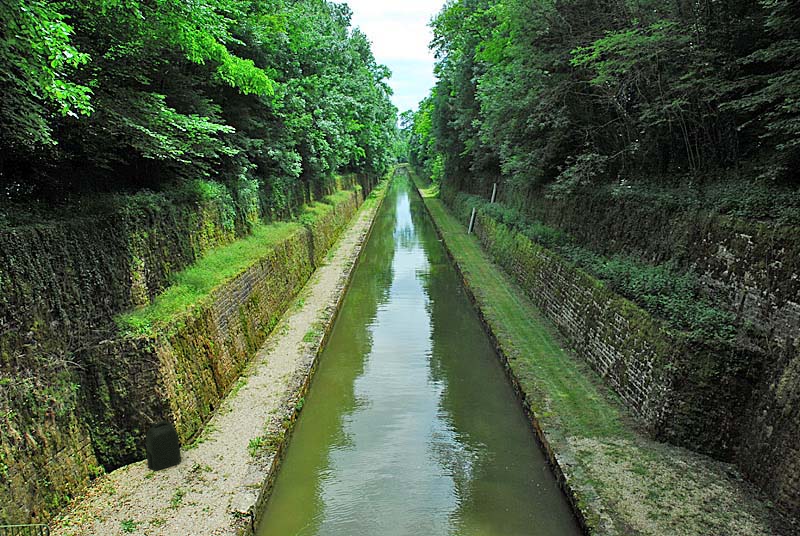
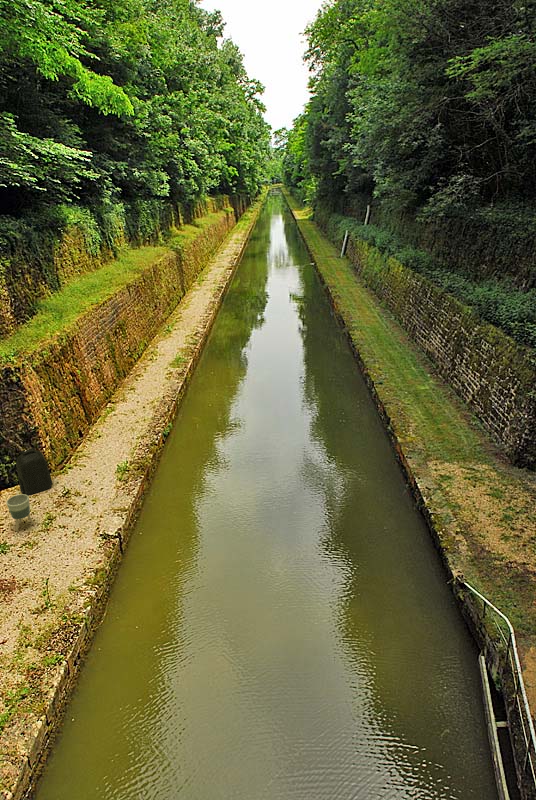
planter: none [137,468,163,509] -> present [6,494,34,532]

